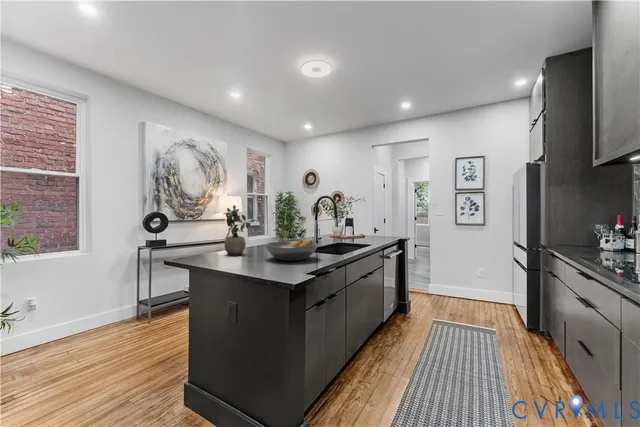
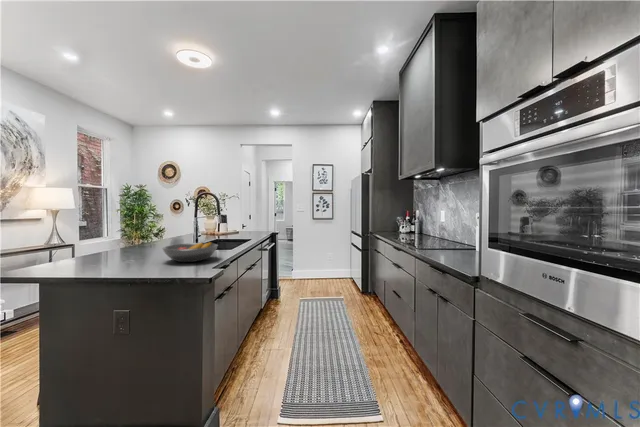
potted plant: present [224,205,255,256] -> none [105,210,146,263]

